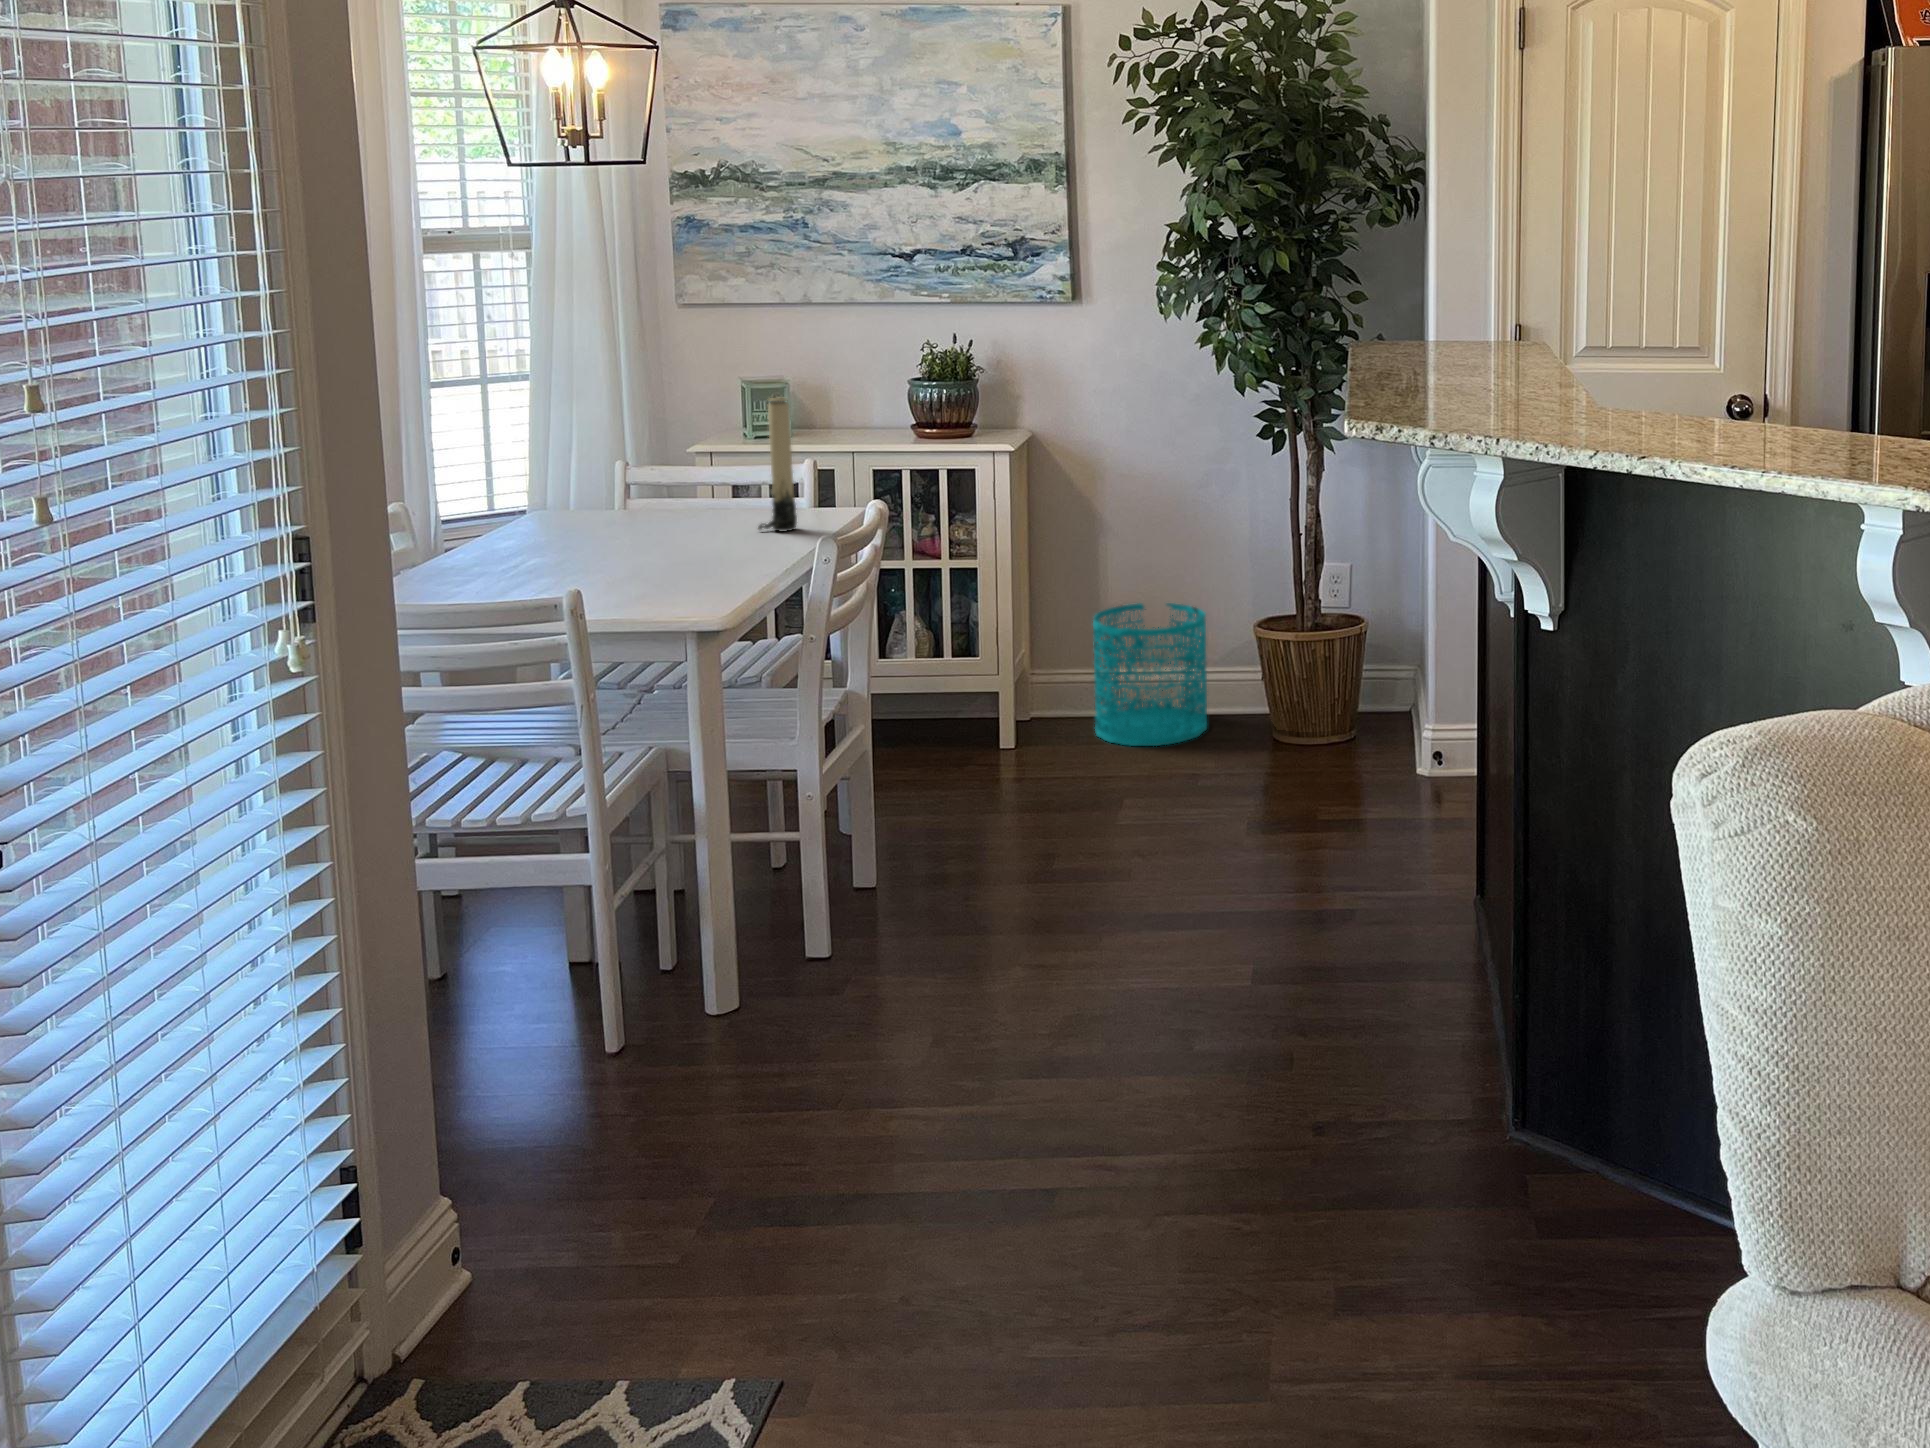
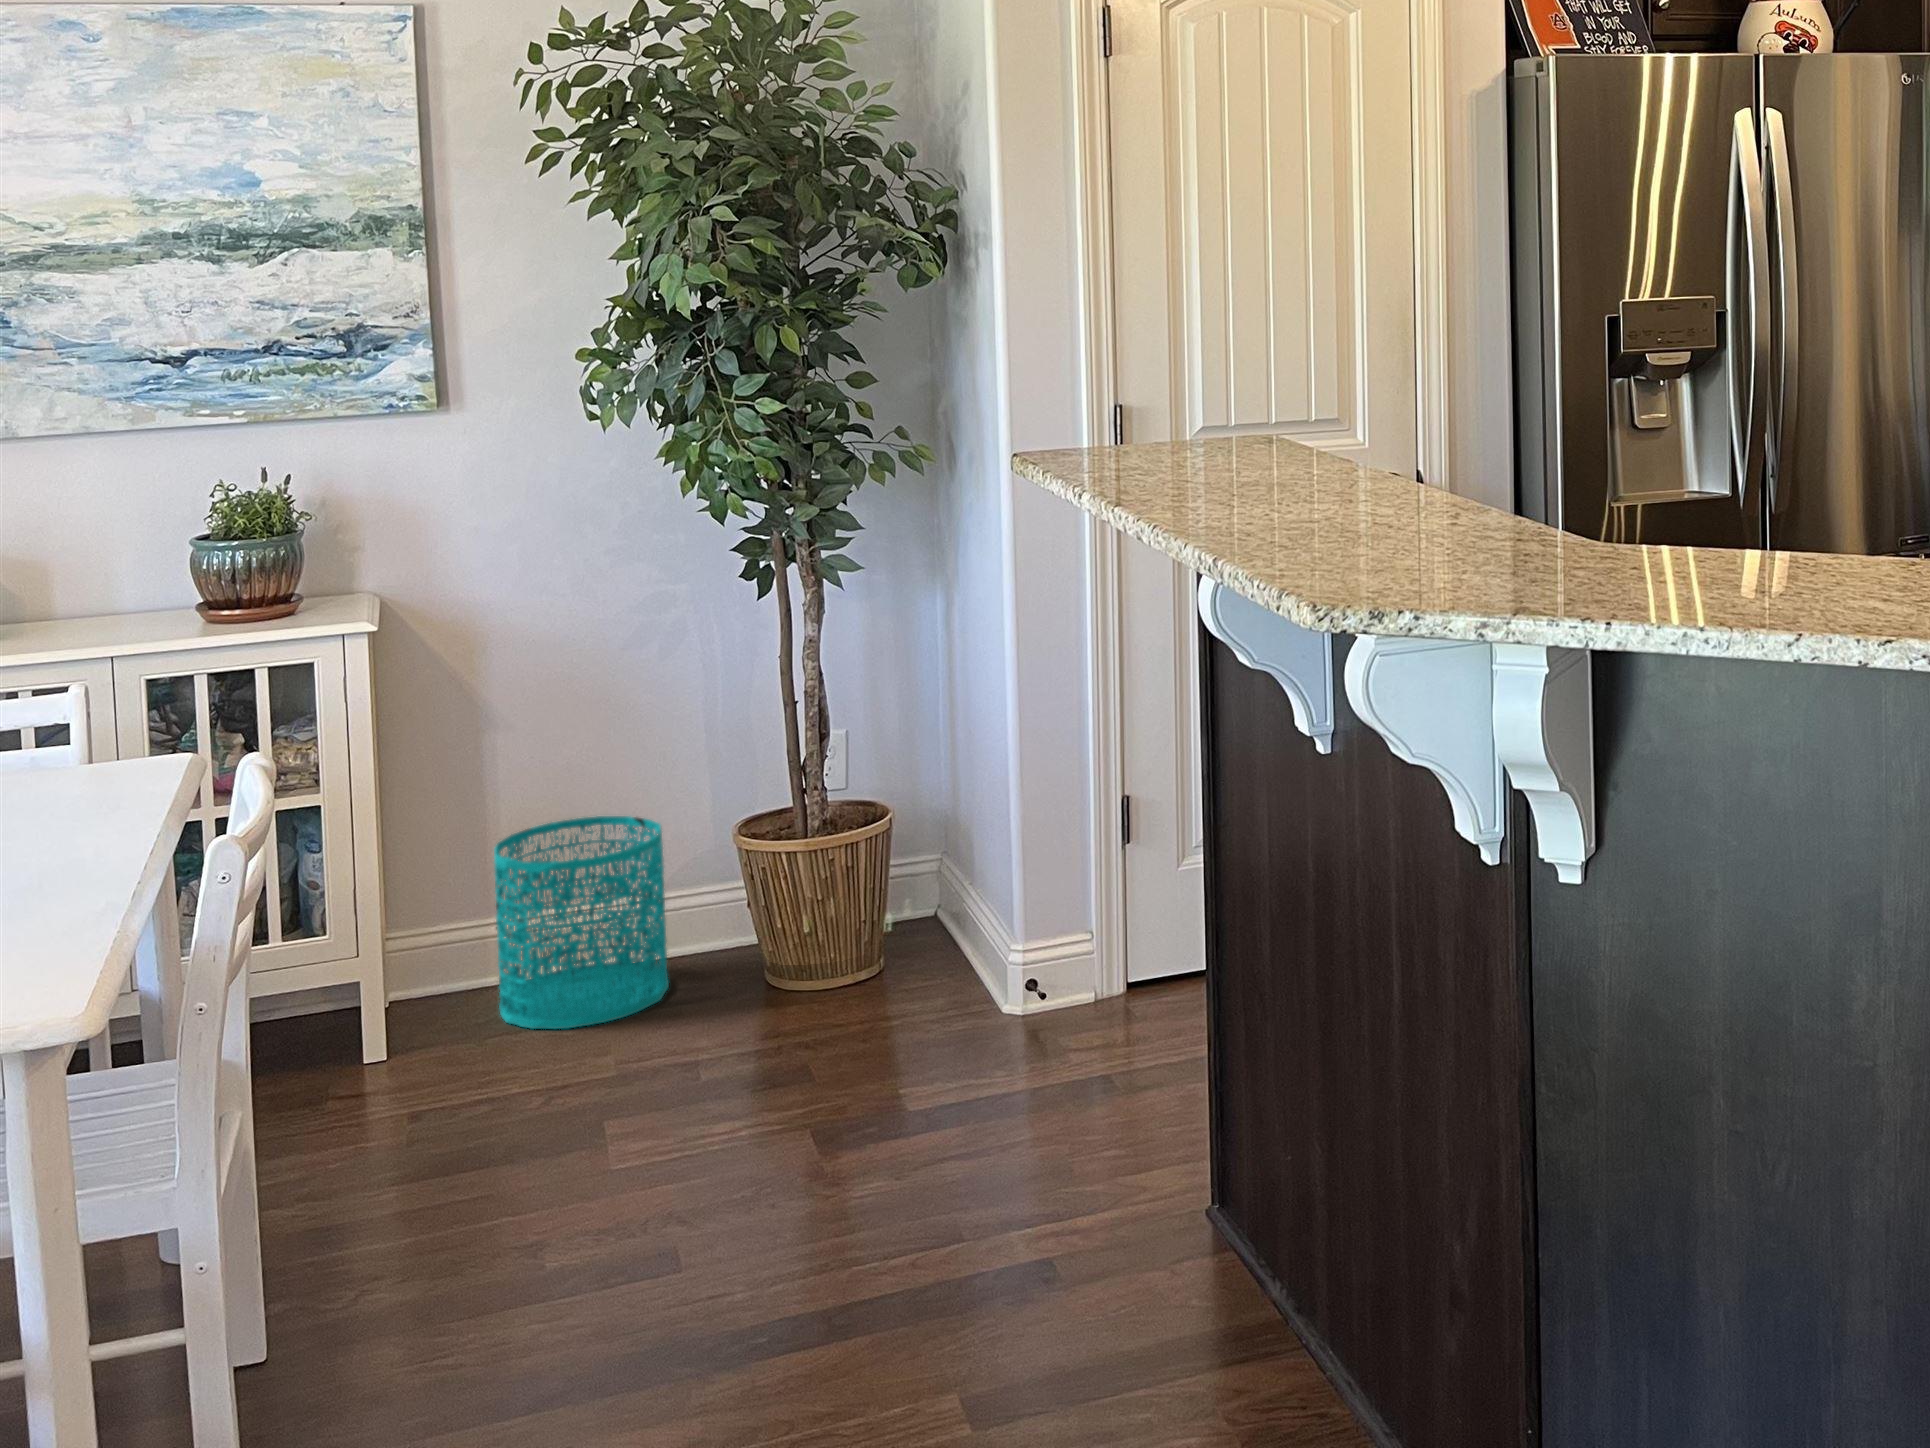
candle: present [758,398,797,531] -> none [73,592,139,793]

